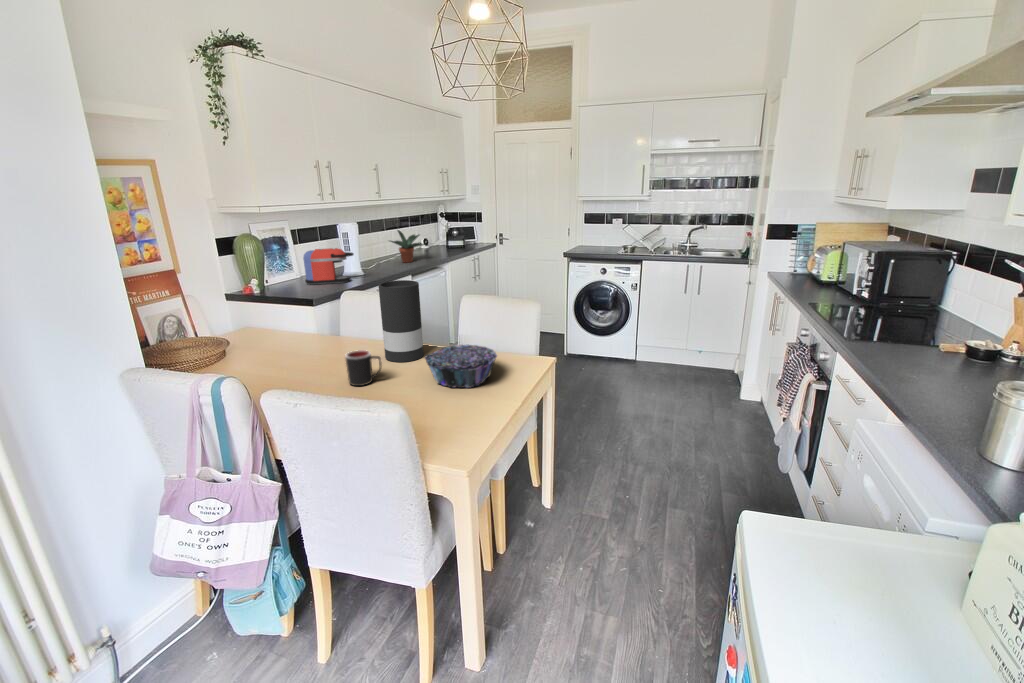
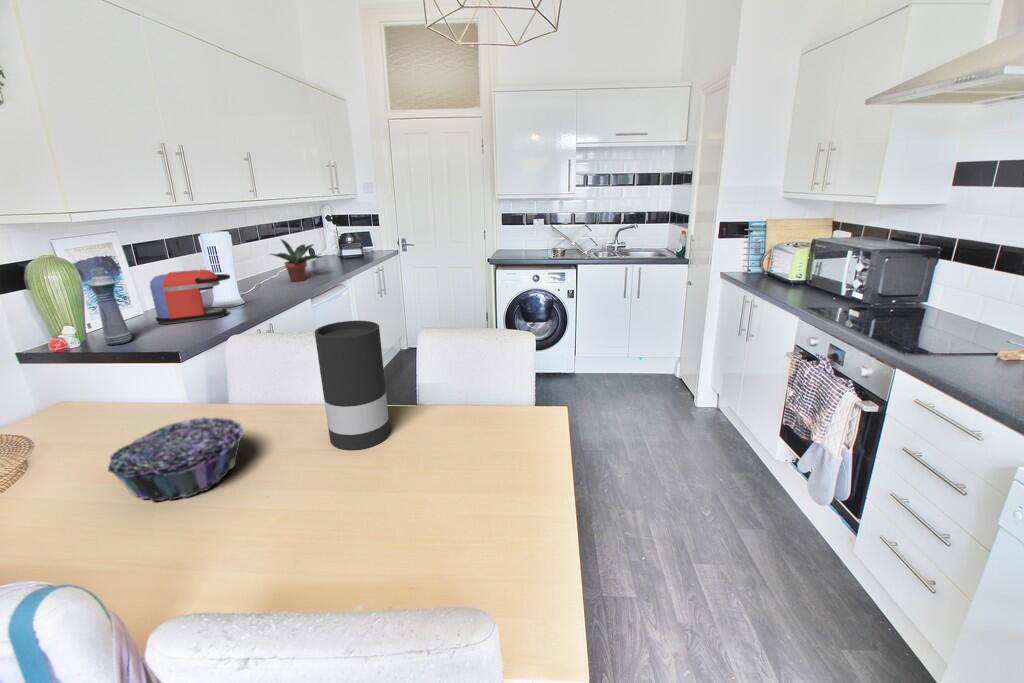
bottle: none [266,243,289,294] -> present [88,267,132,345]
decorative bowl: present [425,345,497,388] -> present [108,417,243,501]
mug: present [345,350,382,386] -> none [282,449,346,515]

